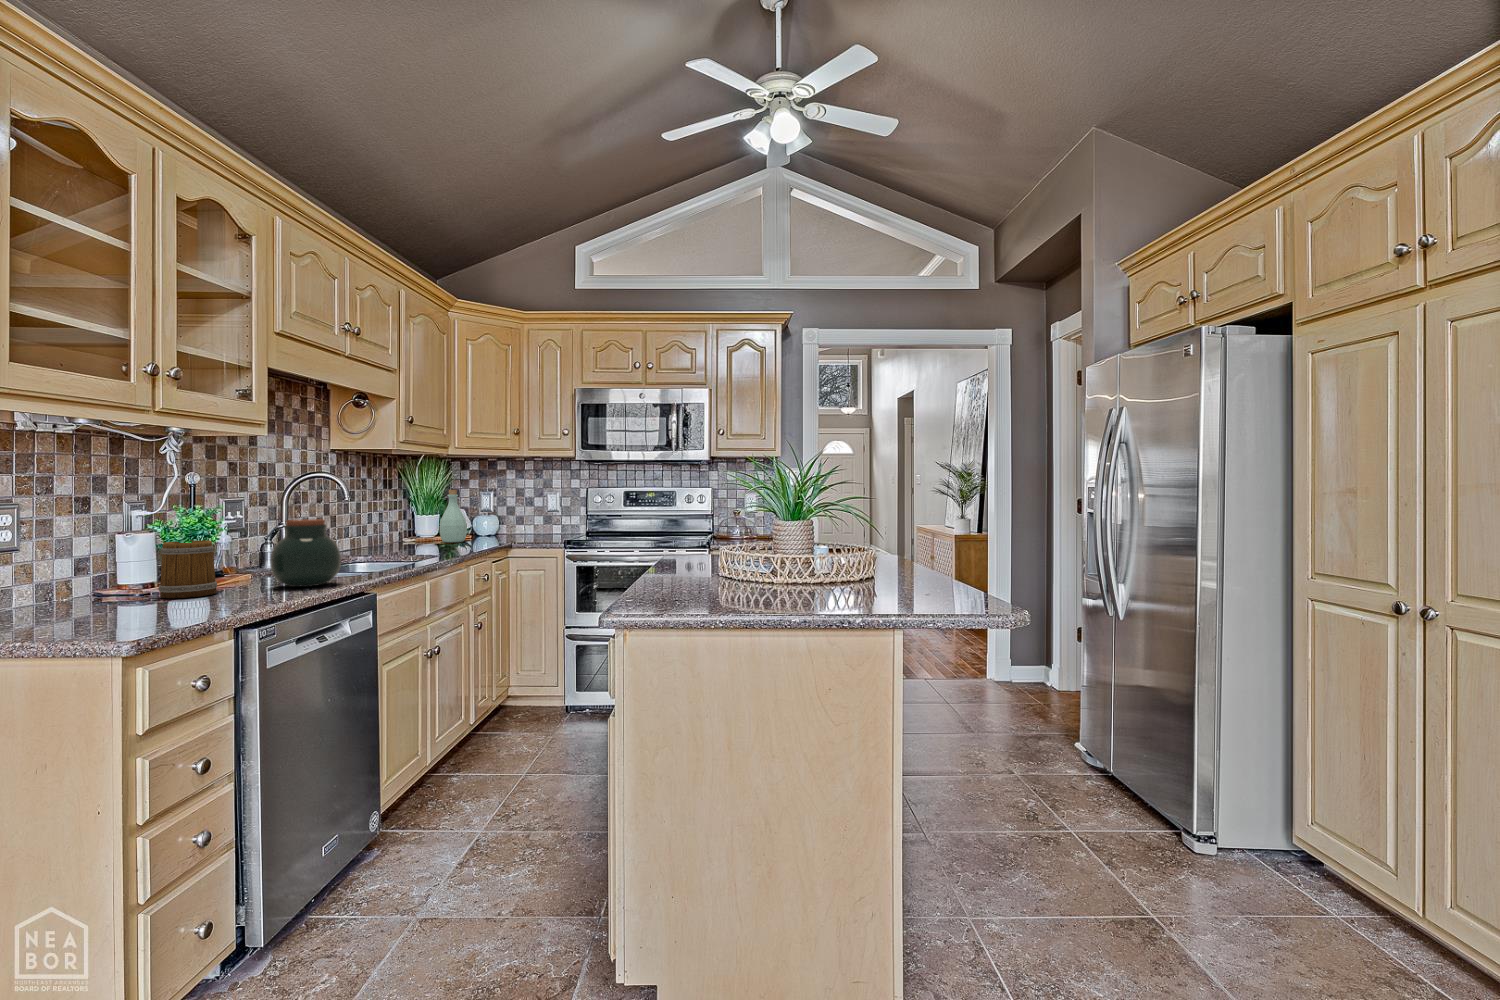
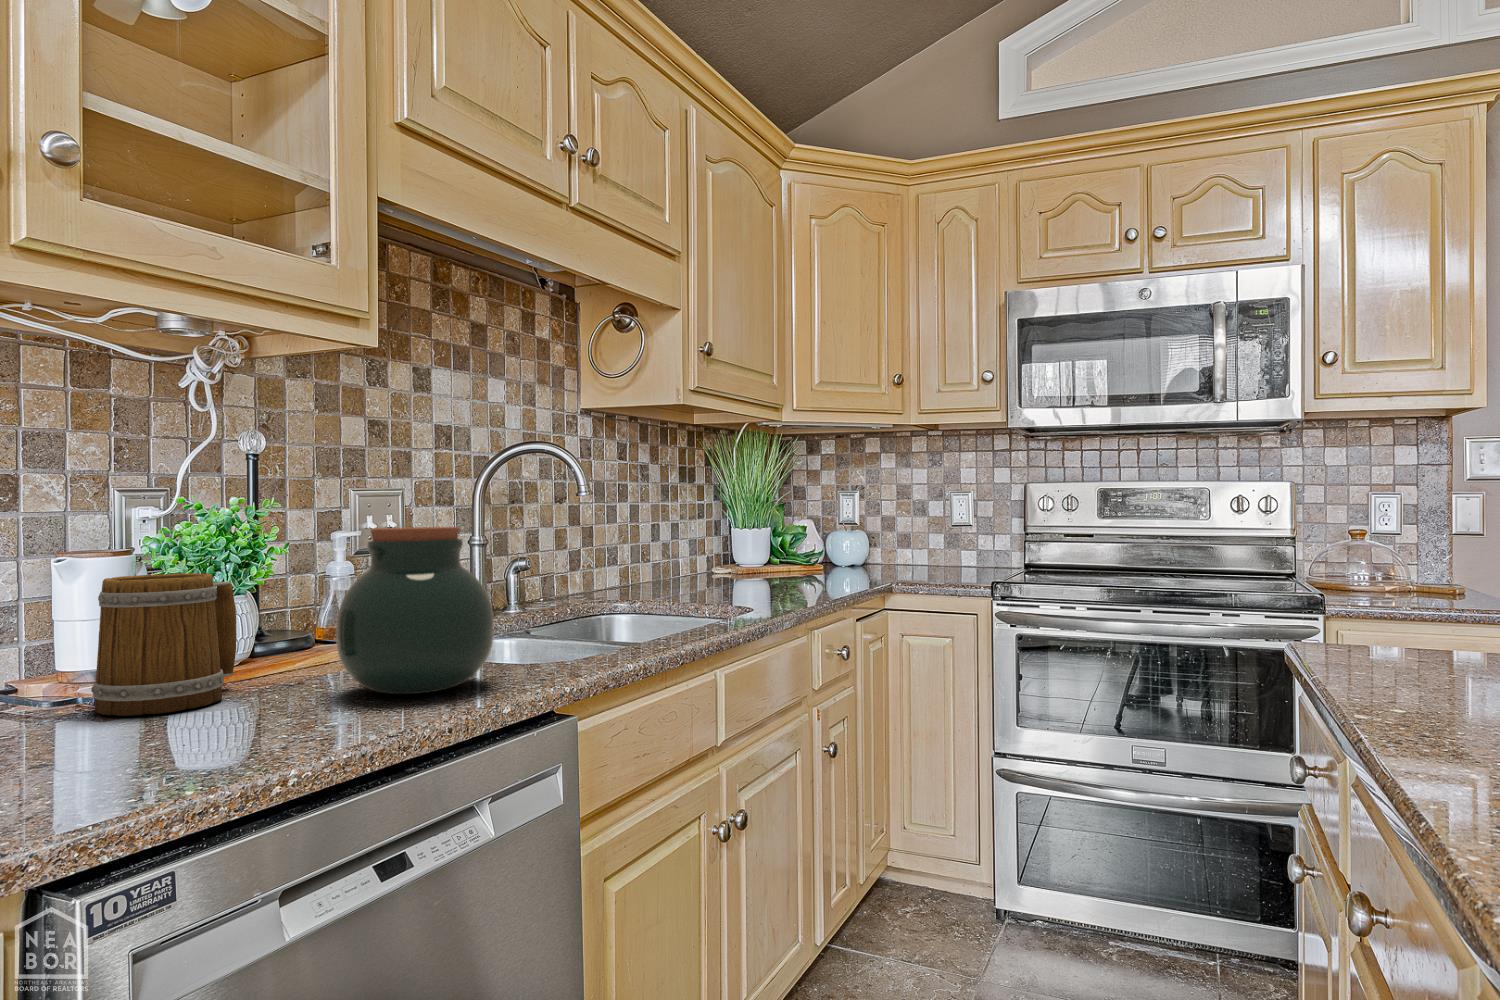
bottle: present [439,490,467,542] -> none [768,484,813,577]

